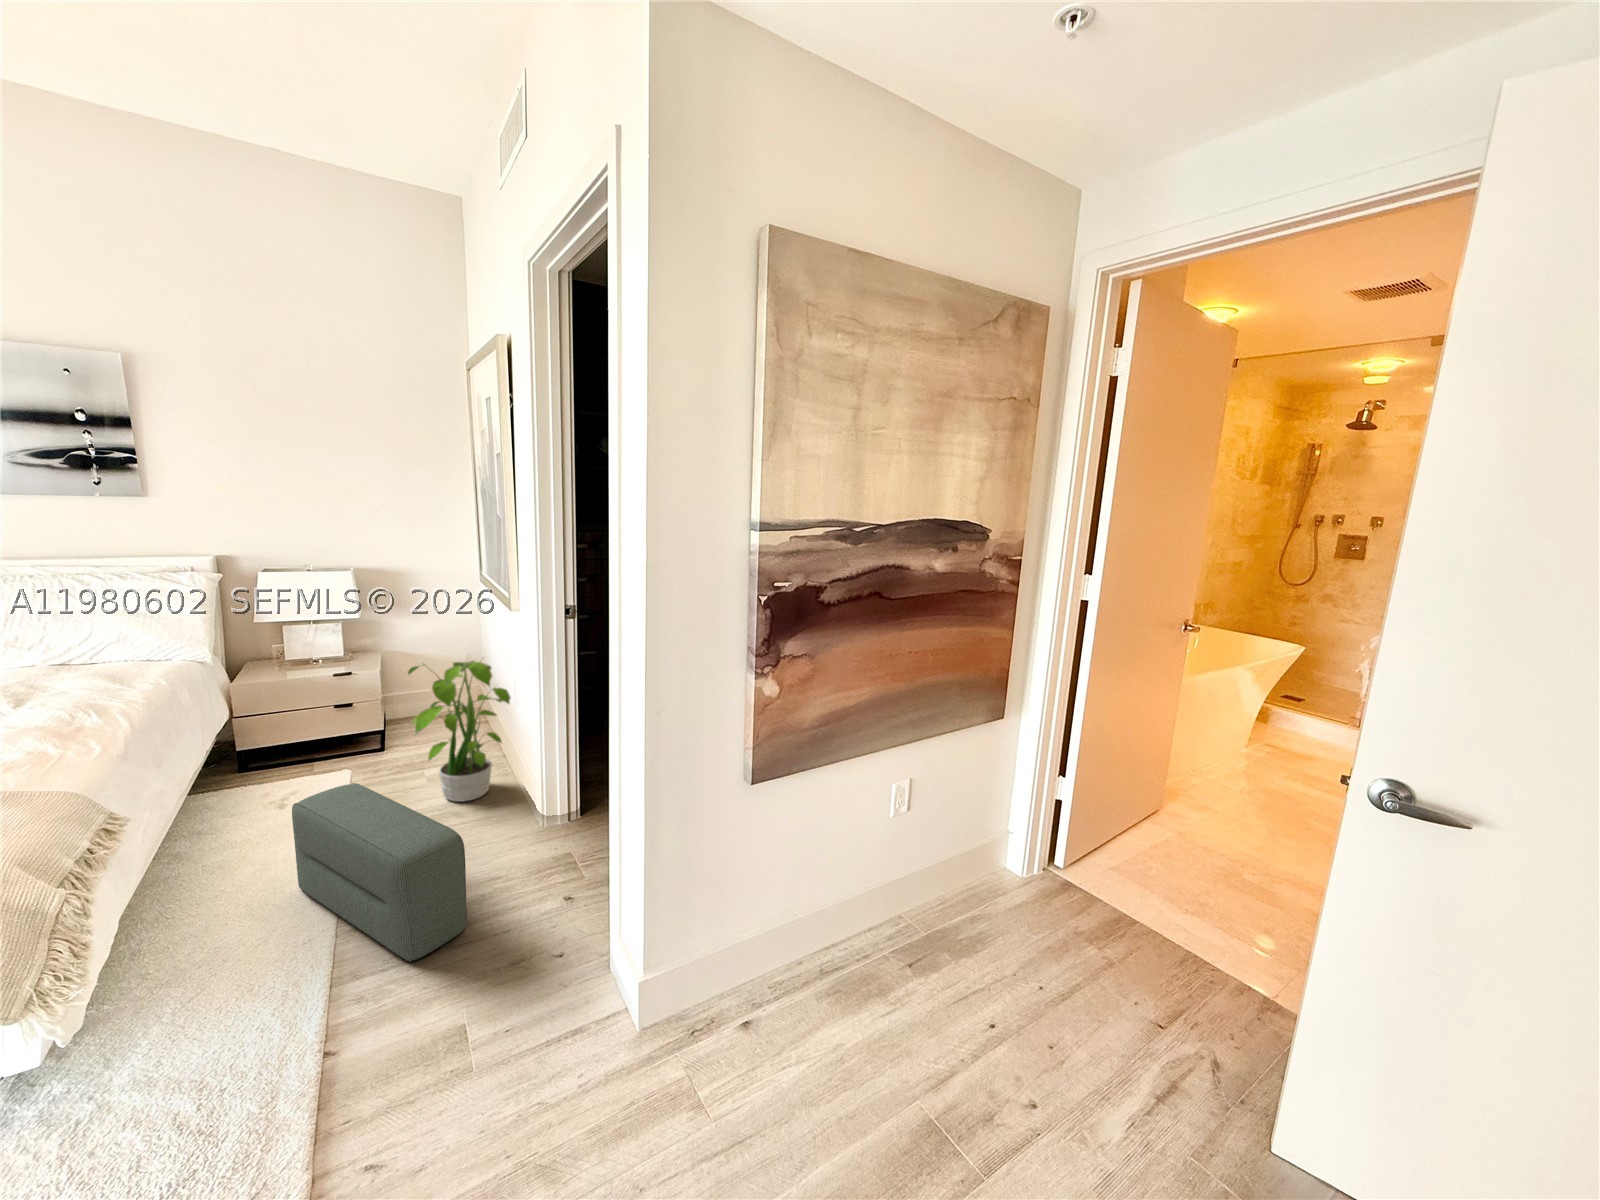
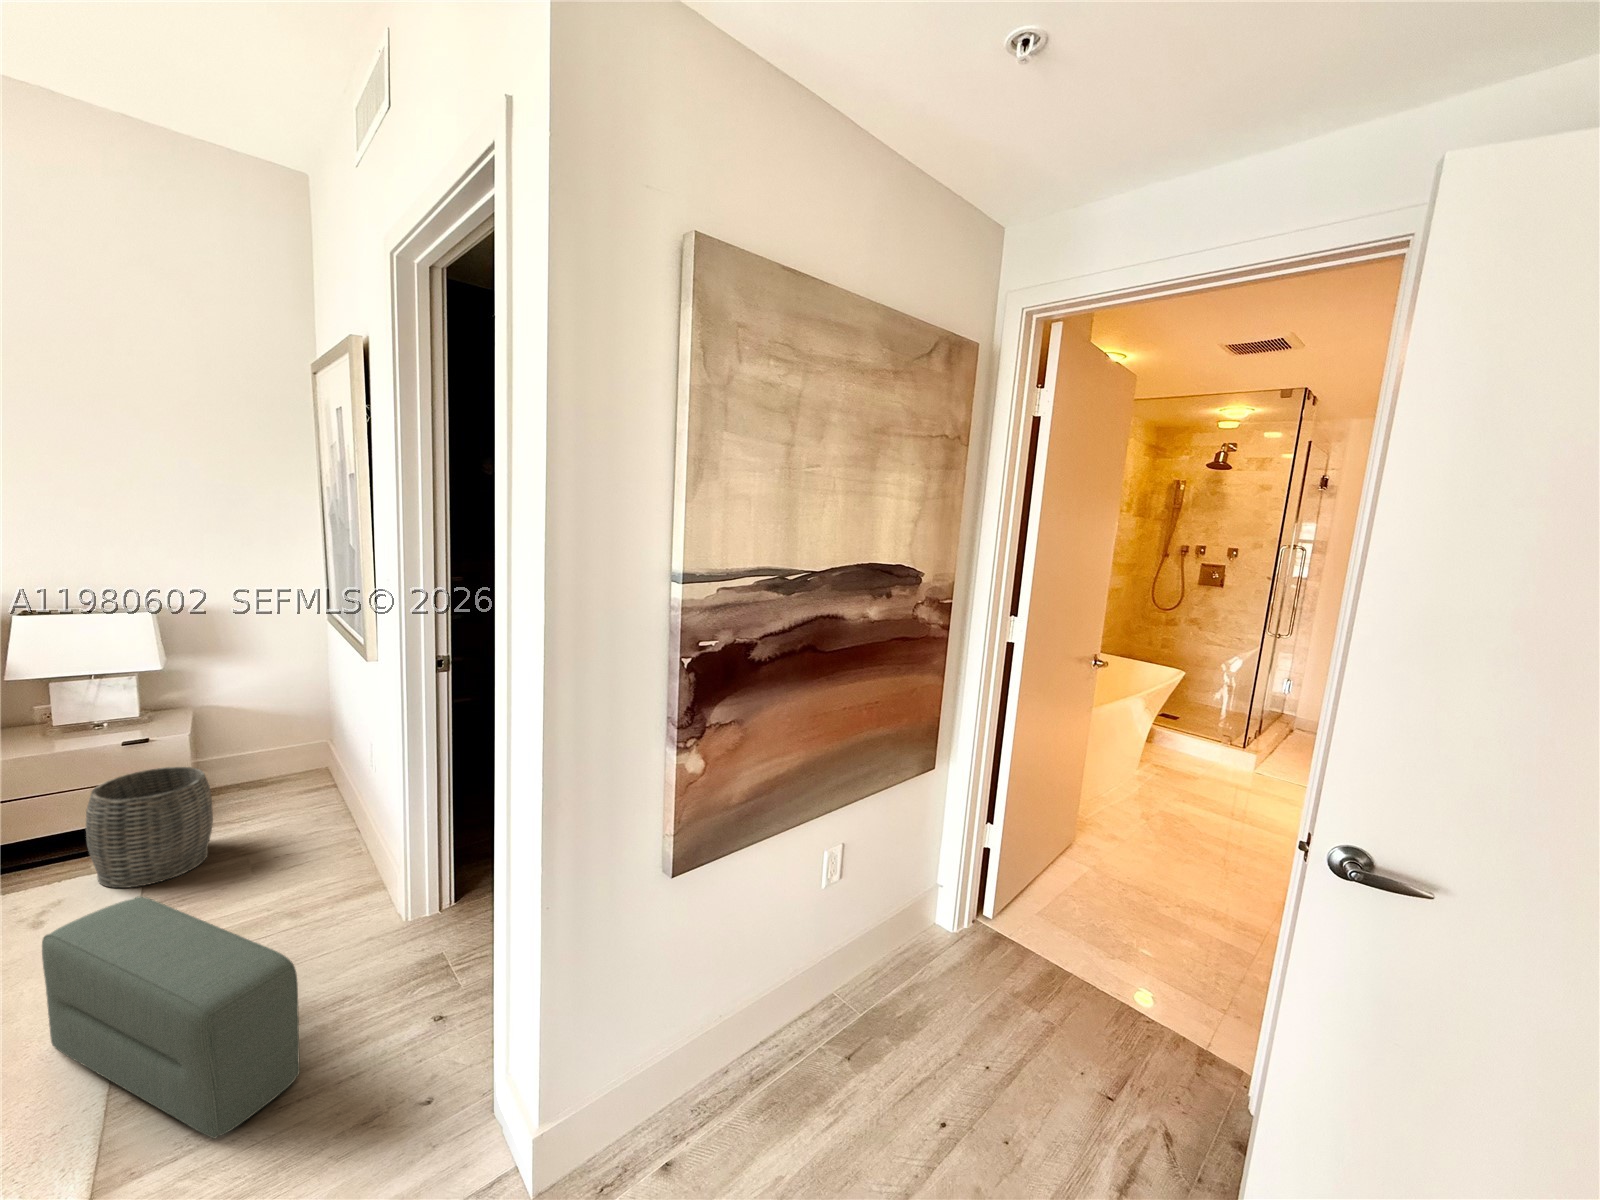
potted plant: present [408,661,510,802] -> none [222,712,364,897]
woven basket: none [313,695,400,786] -> present [86,767,213,888]

